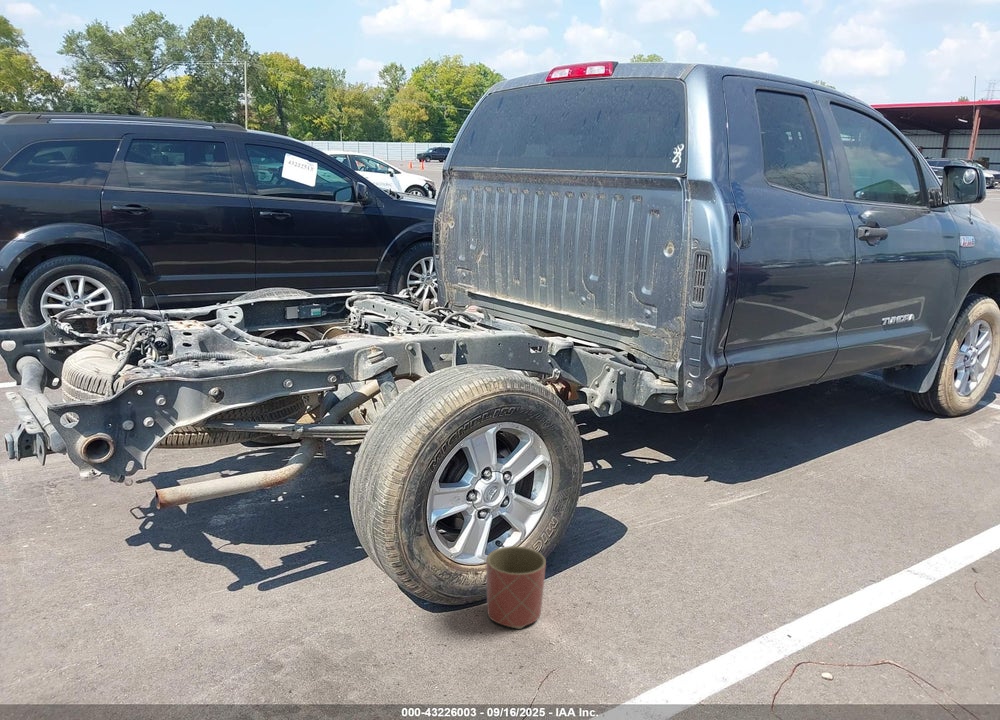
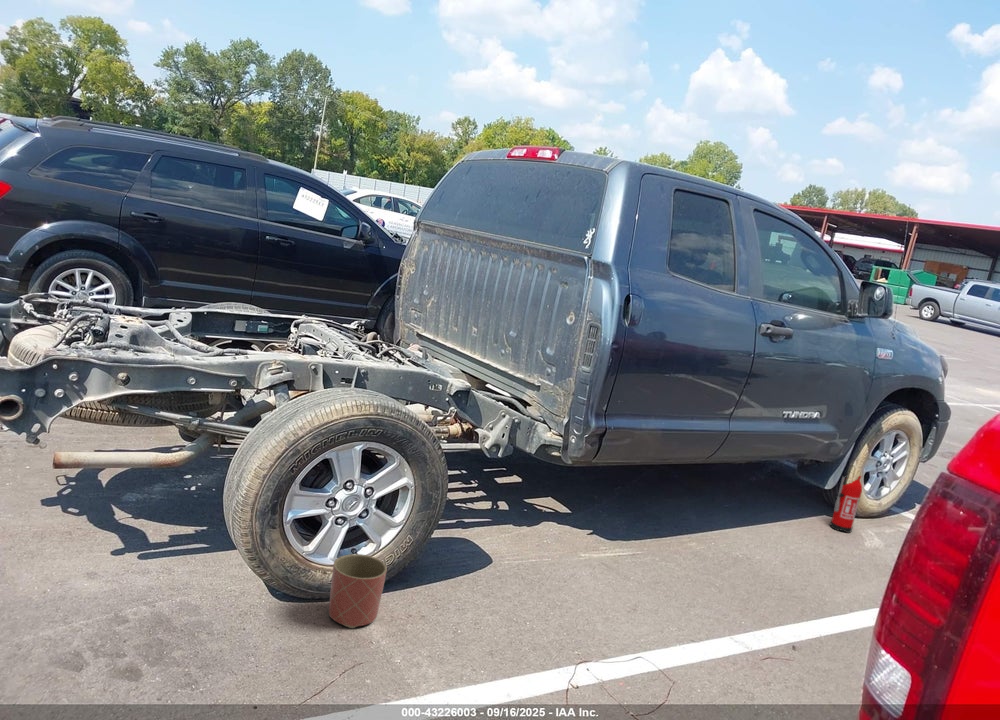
fire extinguisher: none [944,358,979,434] -> present [830,476,862,533]

